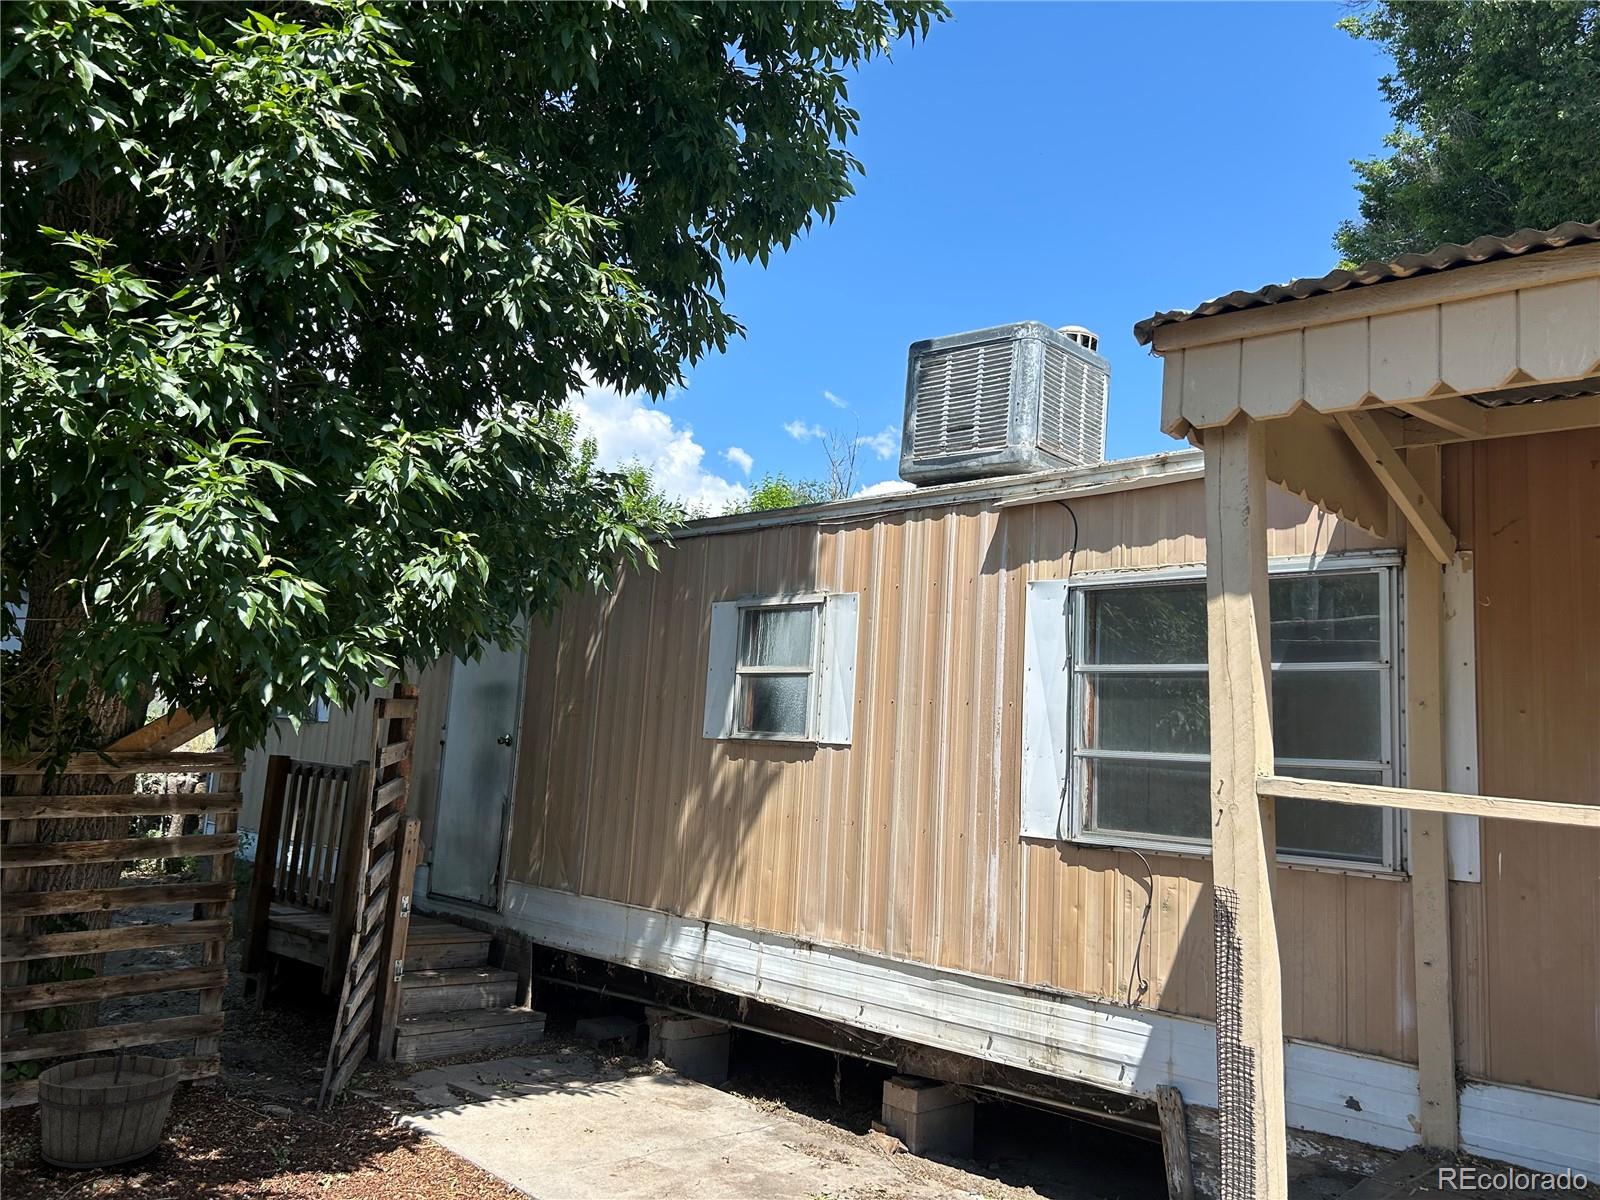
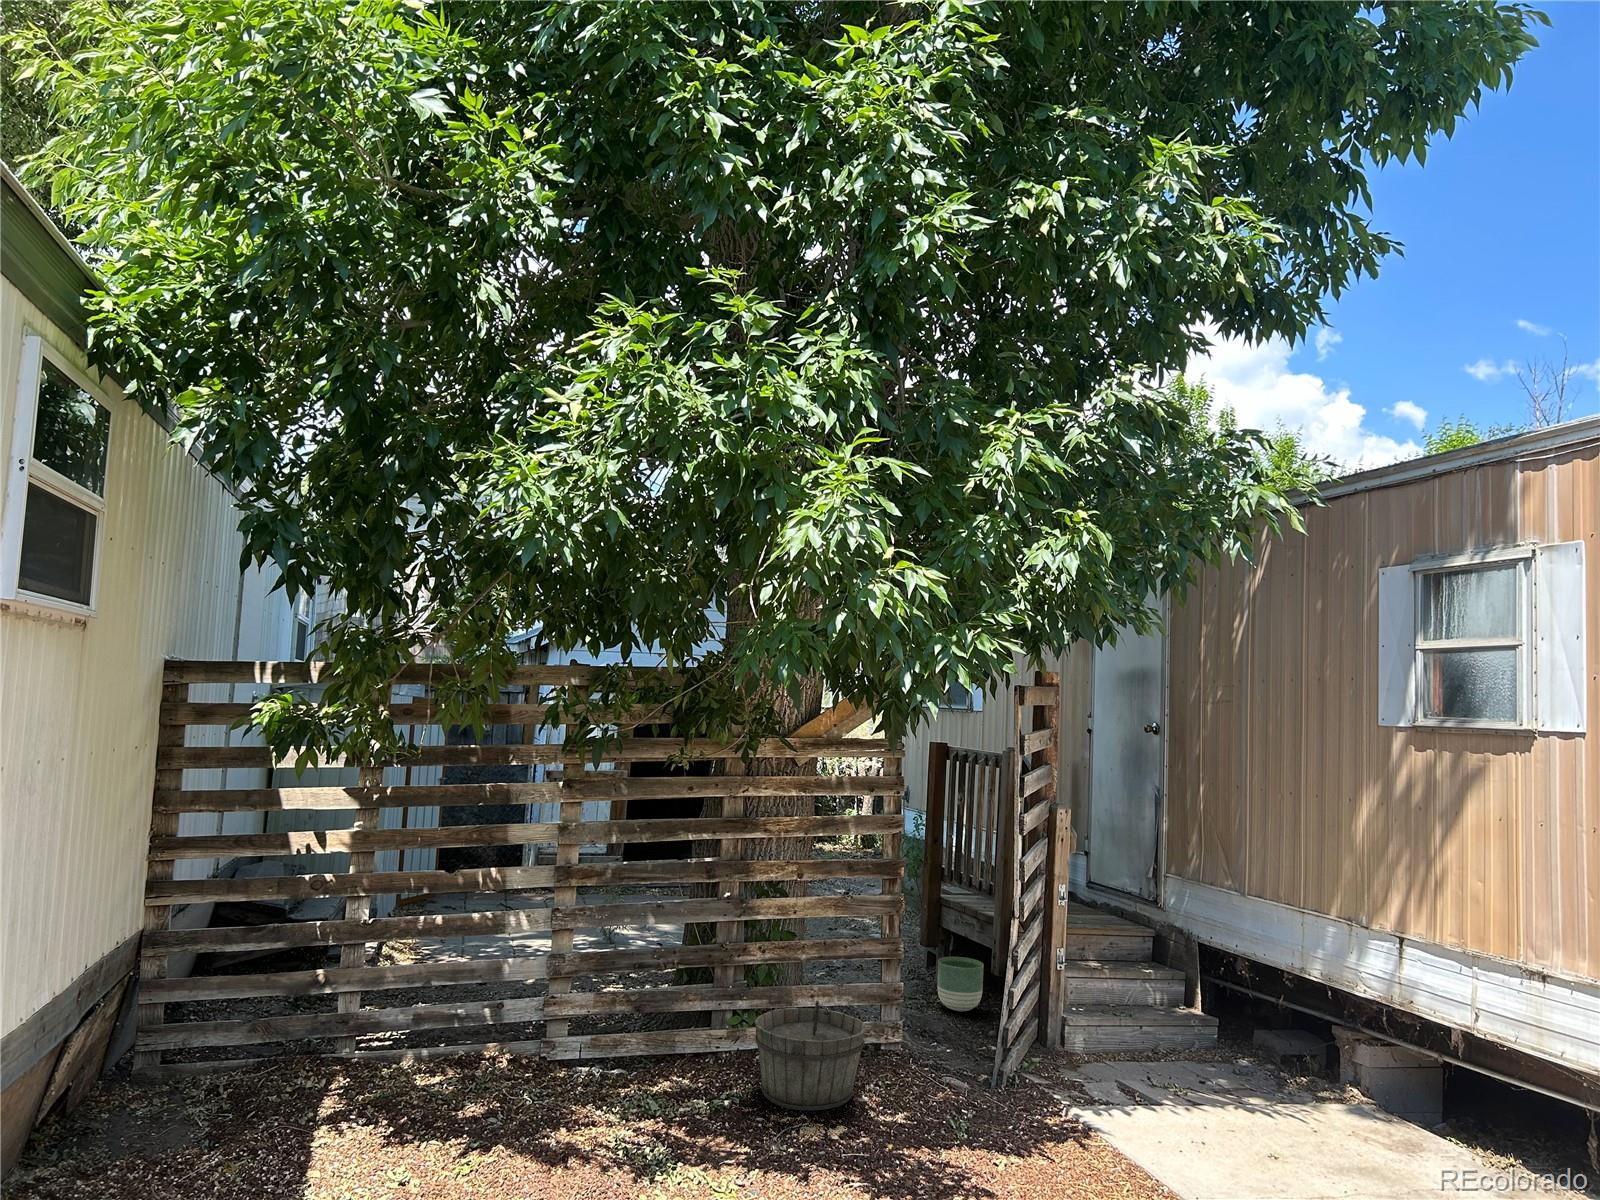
planter: none [261,992,317,1049] -> present [938,957,984,1011]

